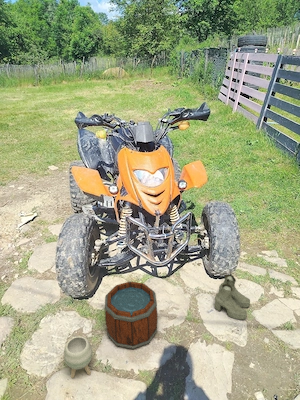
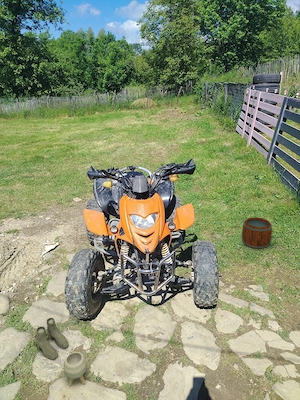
boots: present [215,275,250,320] -> present [36,318,69,360]
bucket: present [105,282,157,349] -> present [242,217,272,249]

